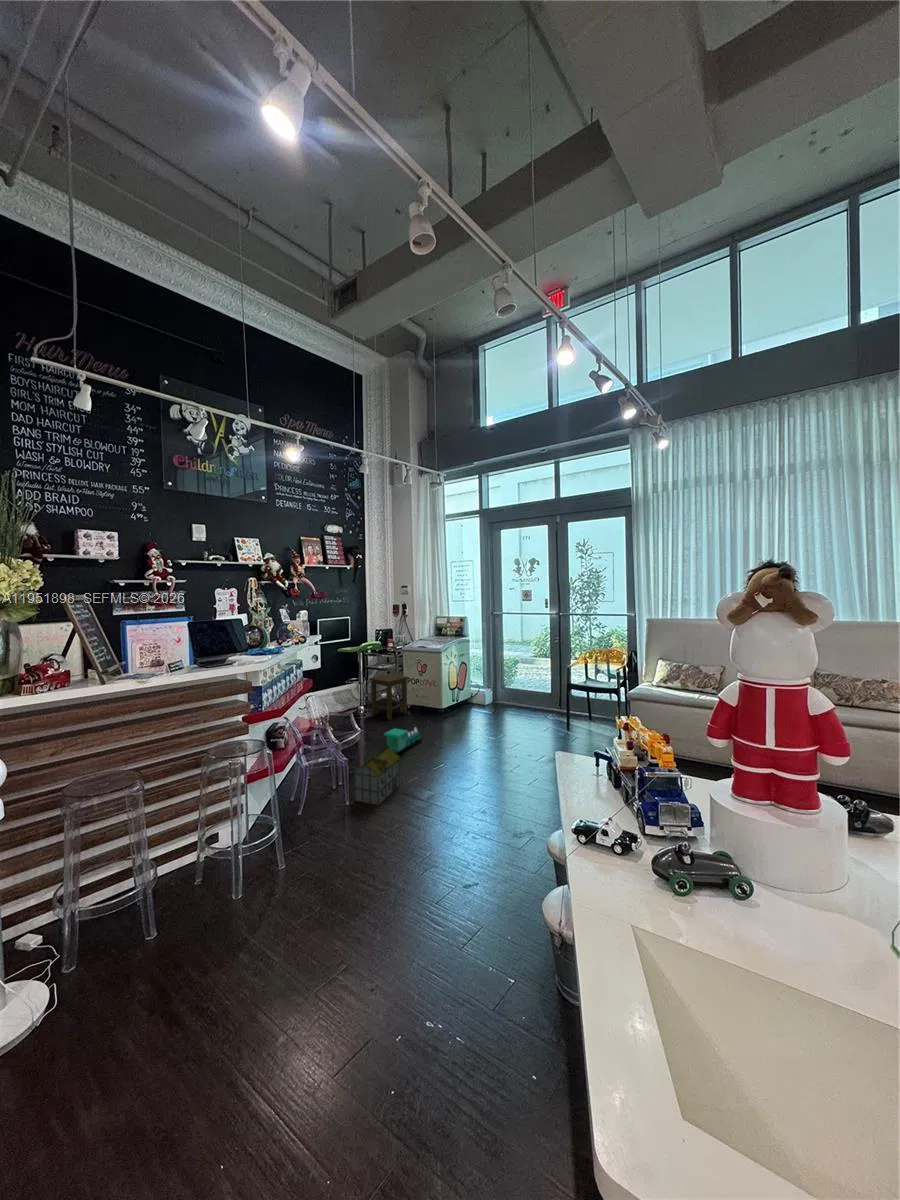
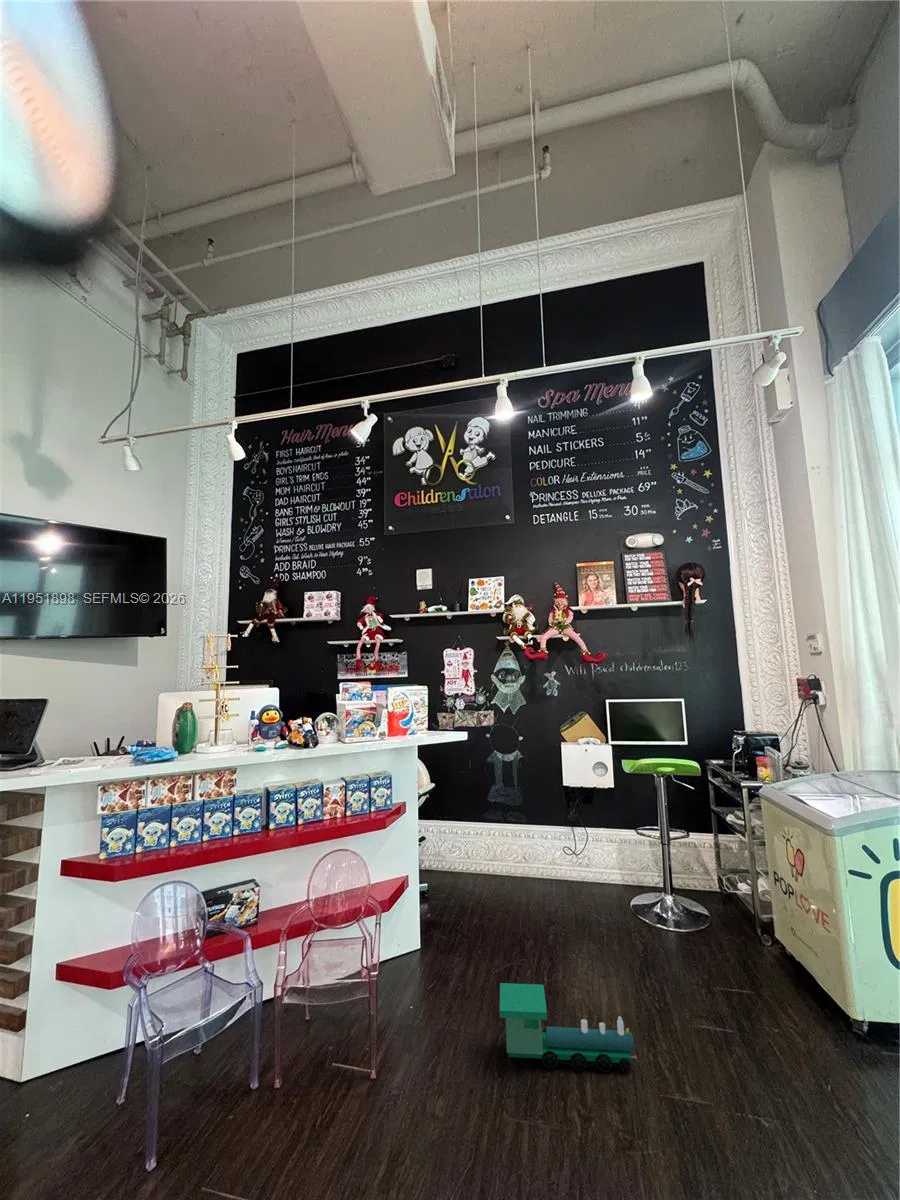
stool: present [369,674,409,720] -> none [683,842,776,974]
toy house: present [353,746,400,805] -> none [216,1014,346,1154]

